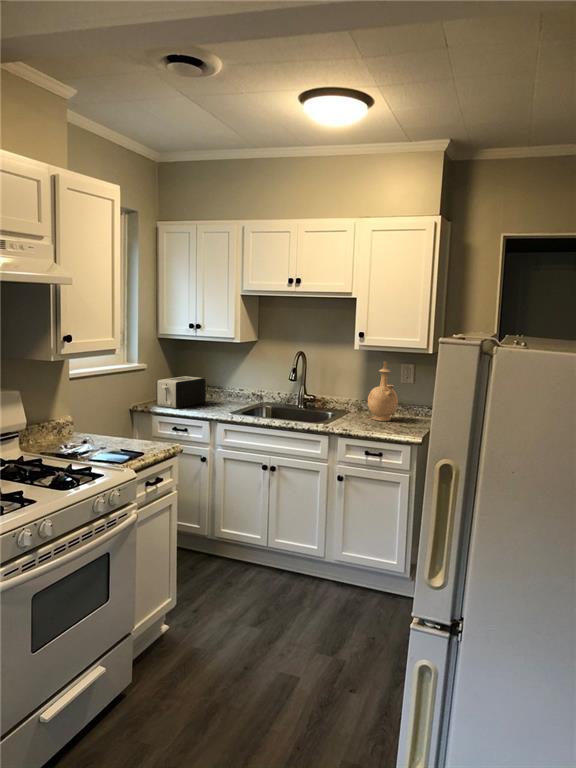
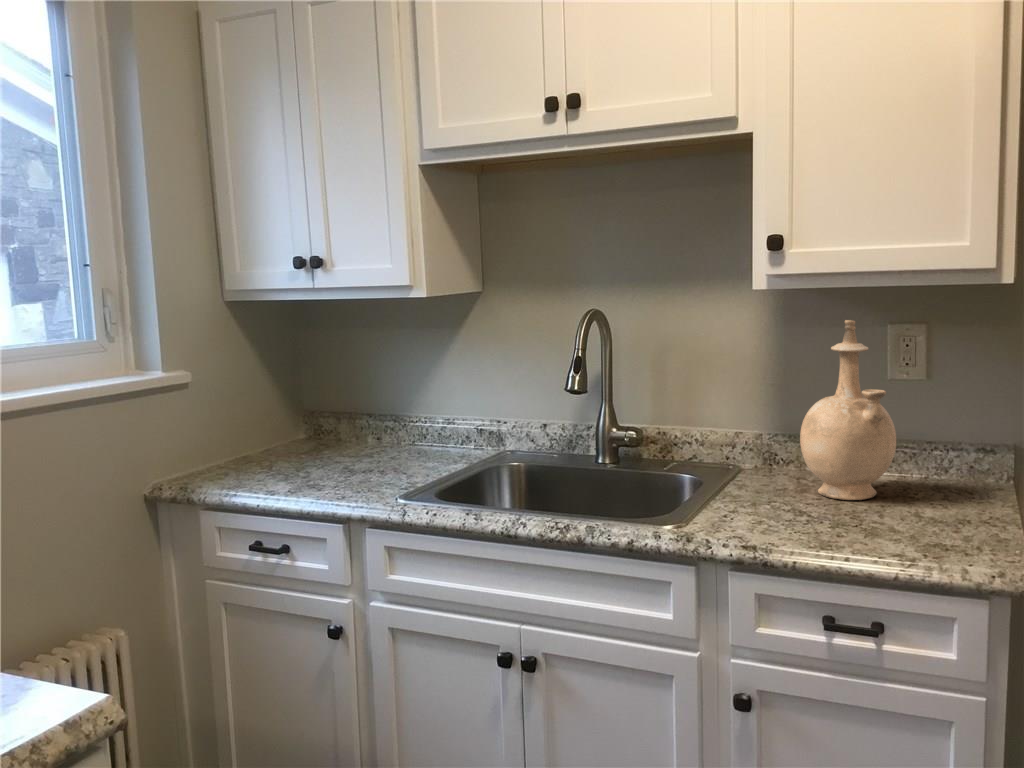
toaster: present [157,376,206,408] -> none [211,396,352,486]

